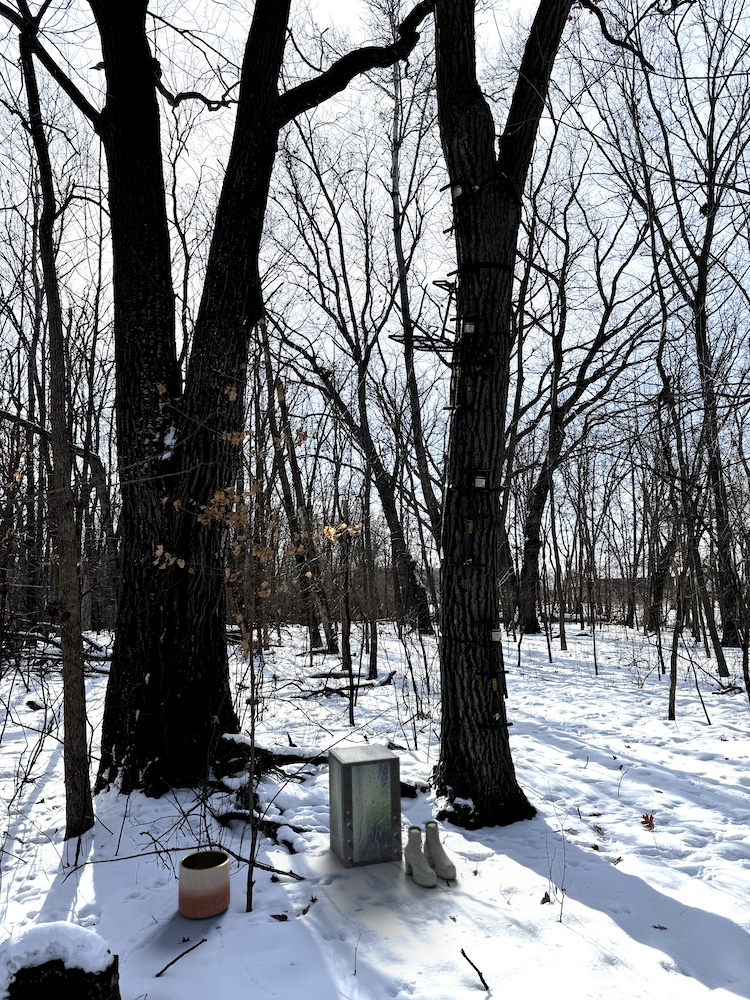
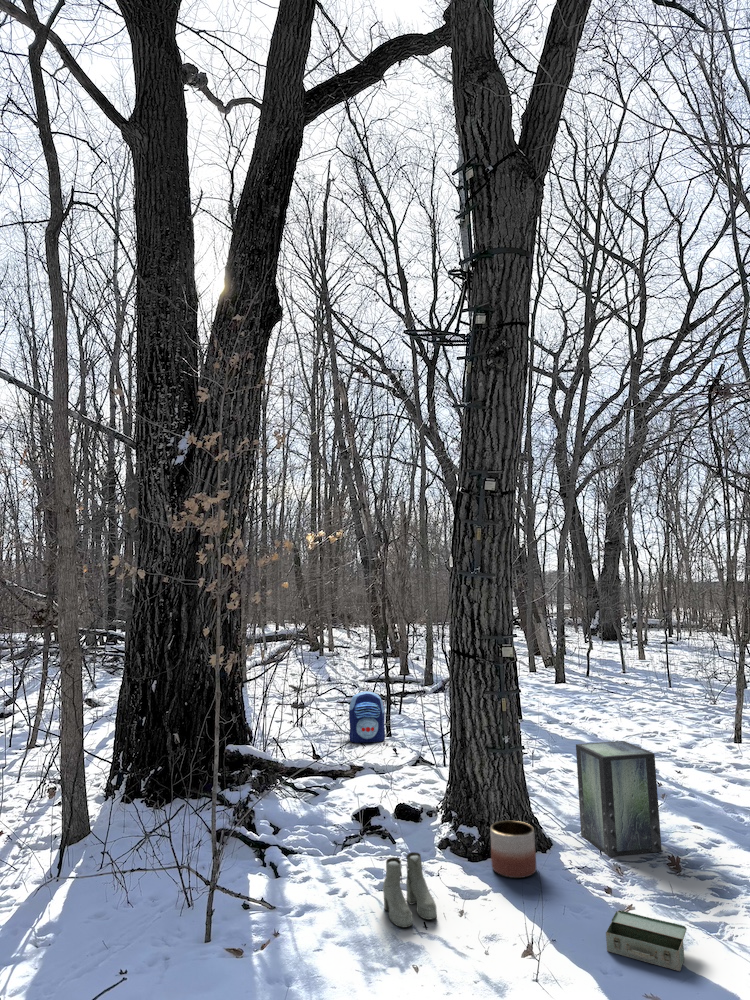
backpack: none [317,682,352,732] -> present [349,691,385,743]
storage box: present [328,744,402,868] -> present [576,741,662,857]
planter: present [178,850,230,919] -> present [490,821,536,878]
toolbox: none [609,860,674,905] -> present [606,910,687,971]

